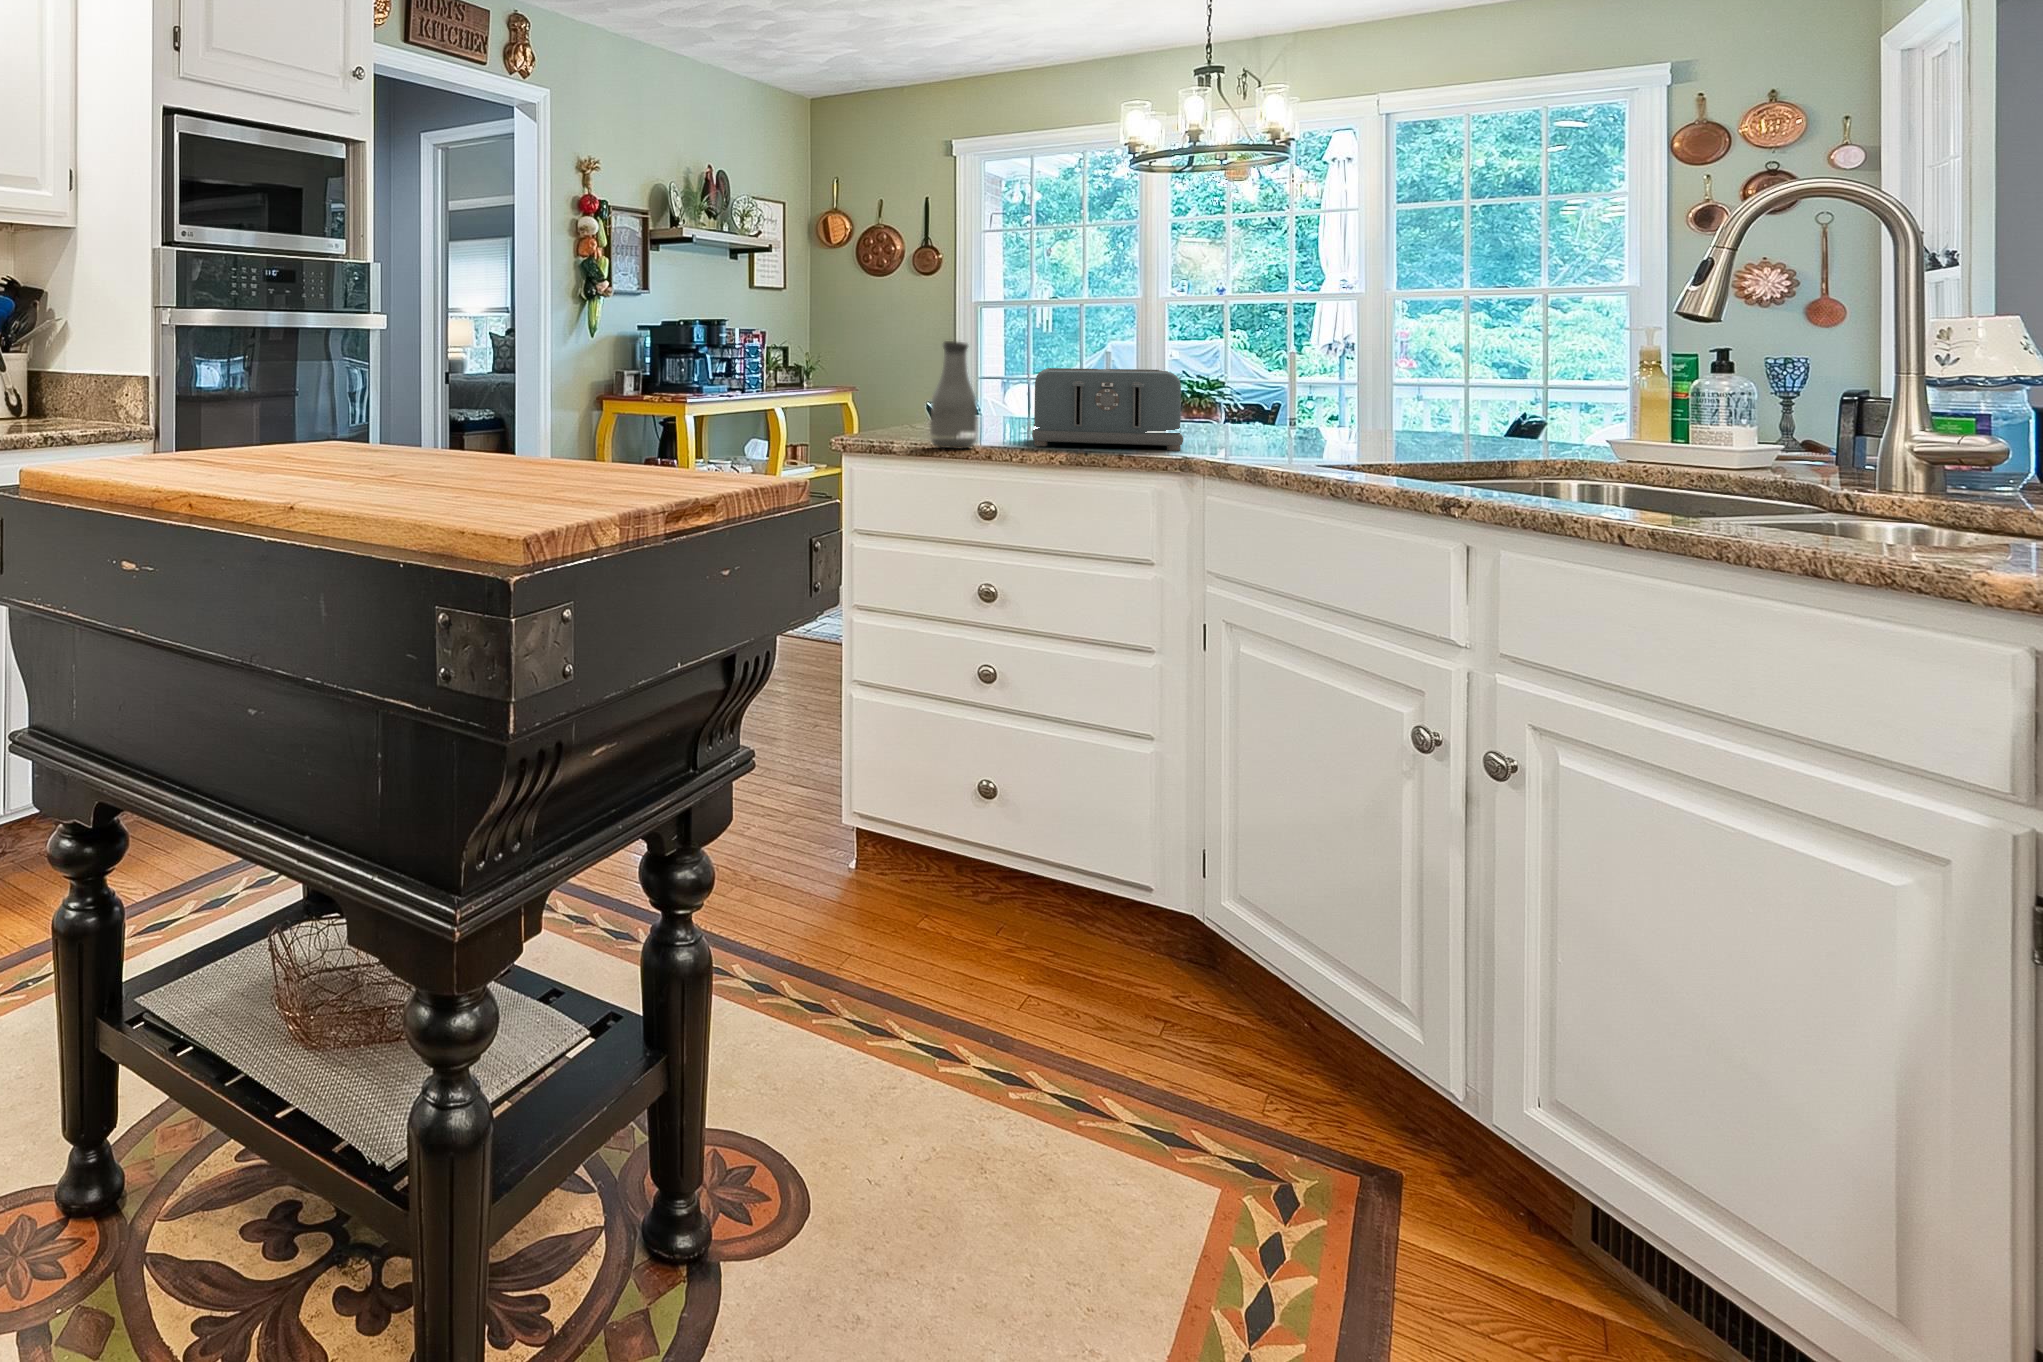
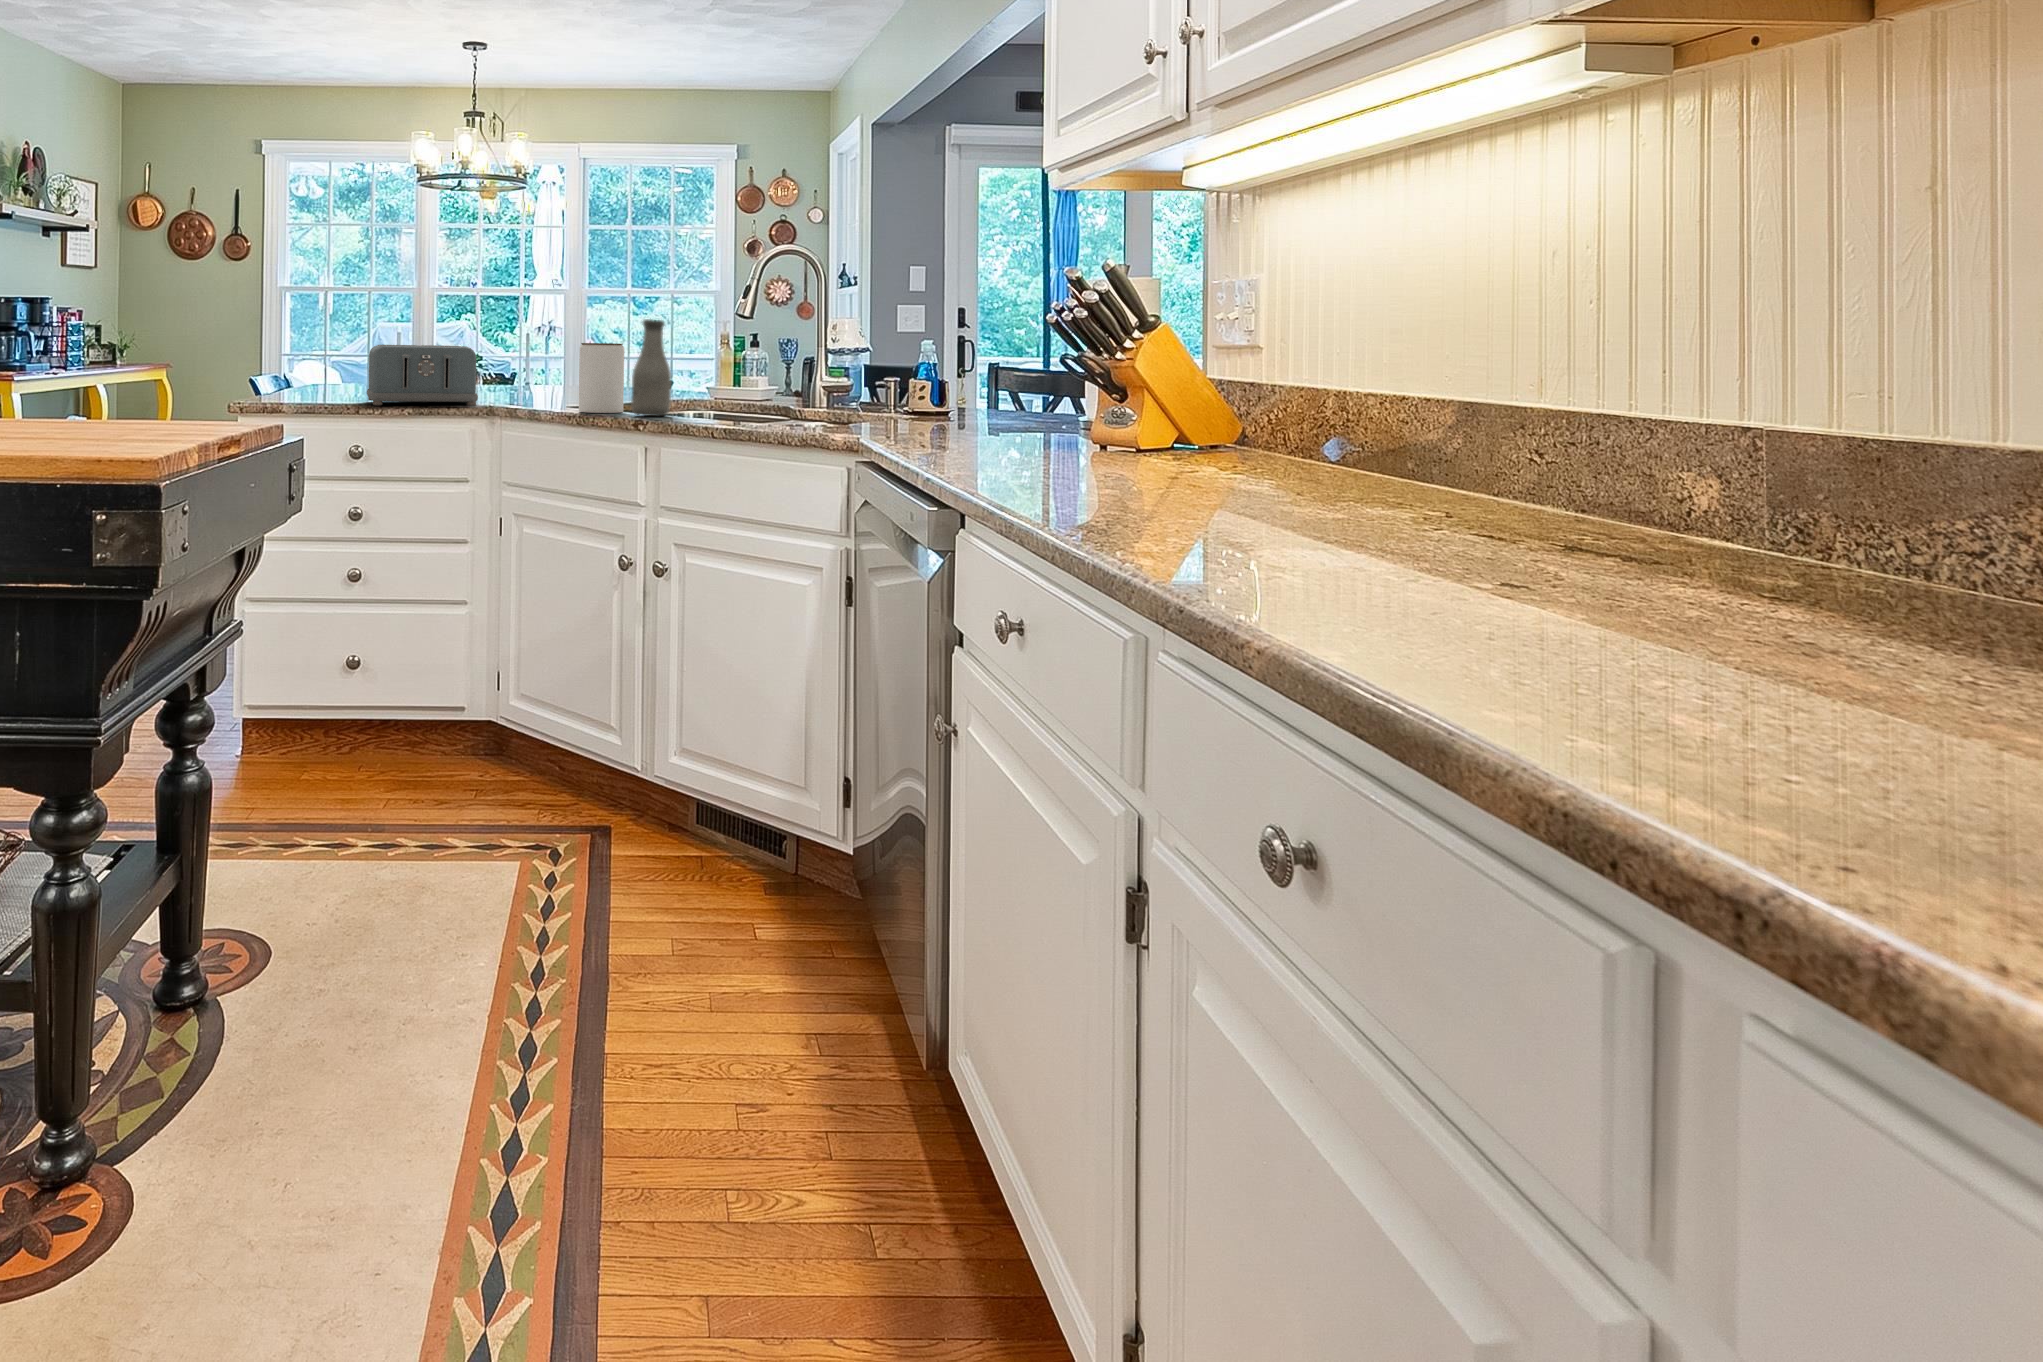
bottle: present [930,341,977,449] -> present [631,319,671,416]
jar: none [1340,368,1422,475] -> present [579,343,624,413]

